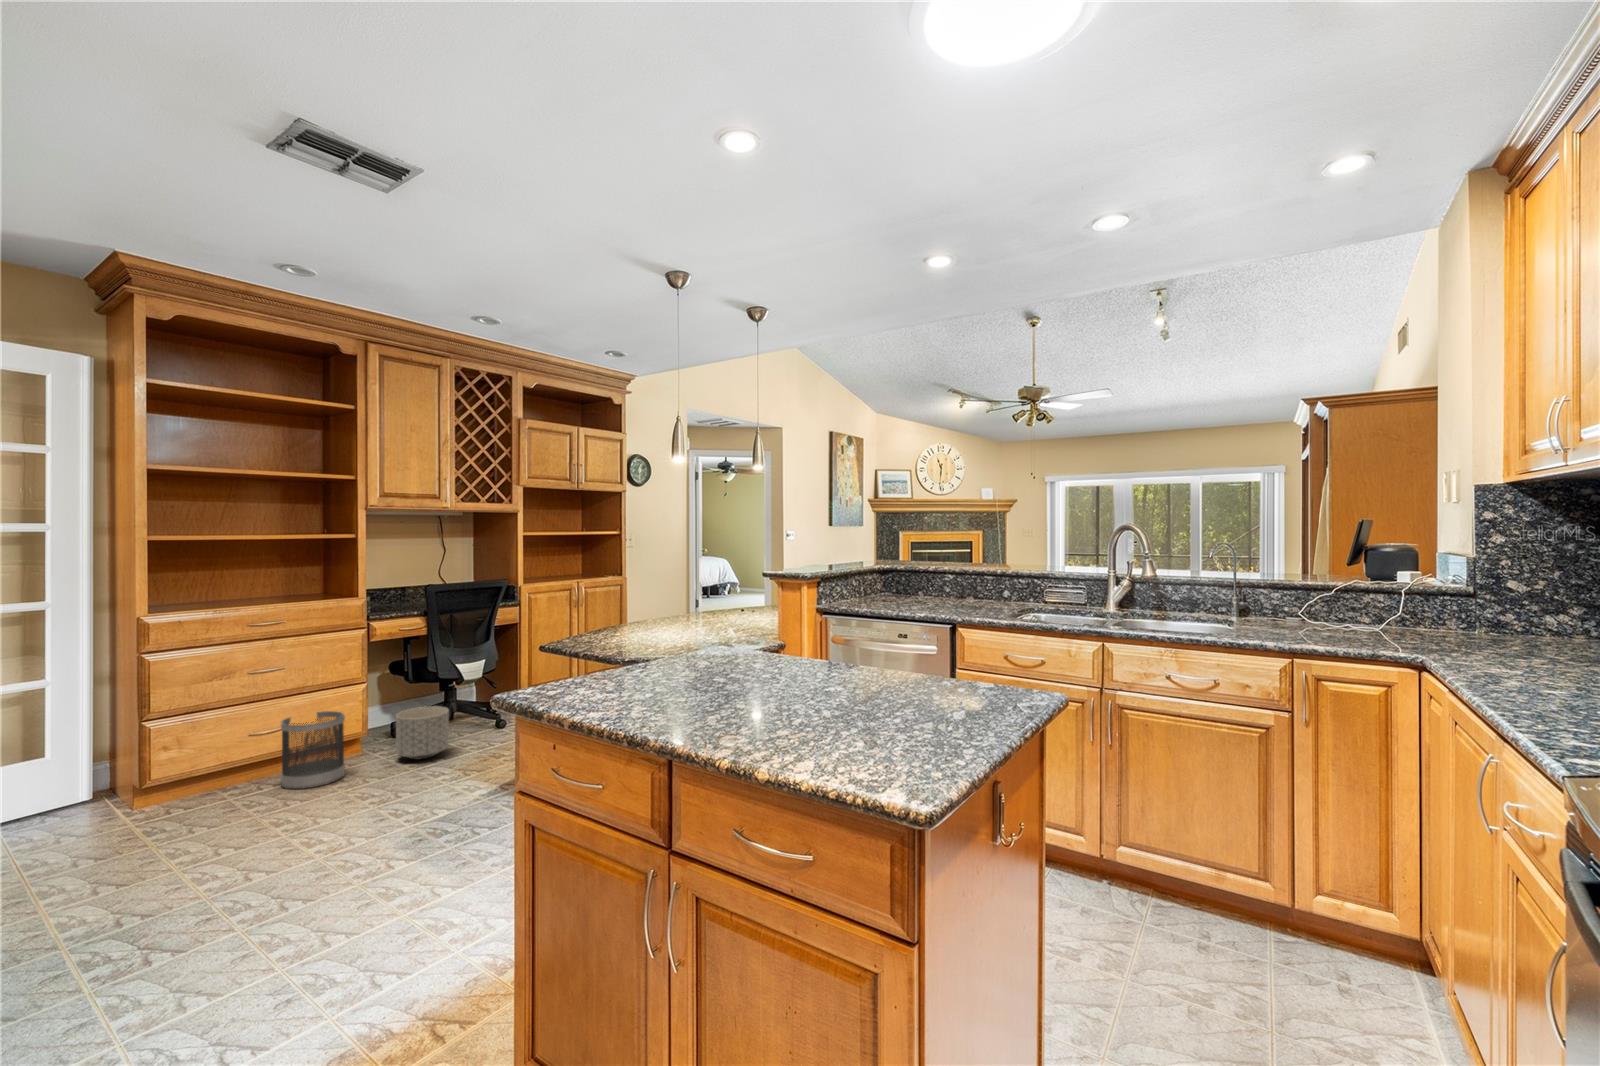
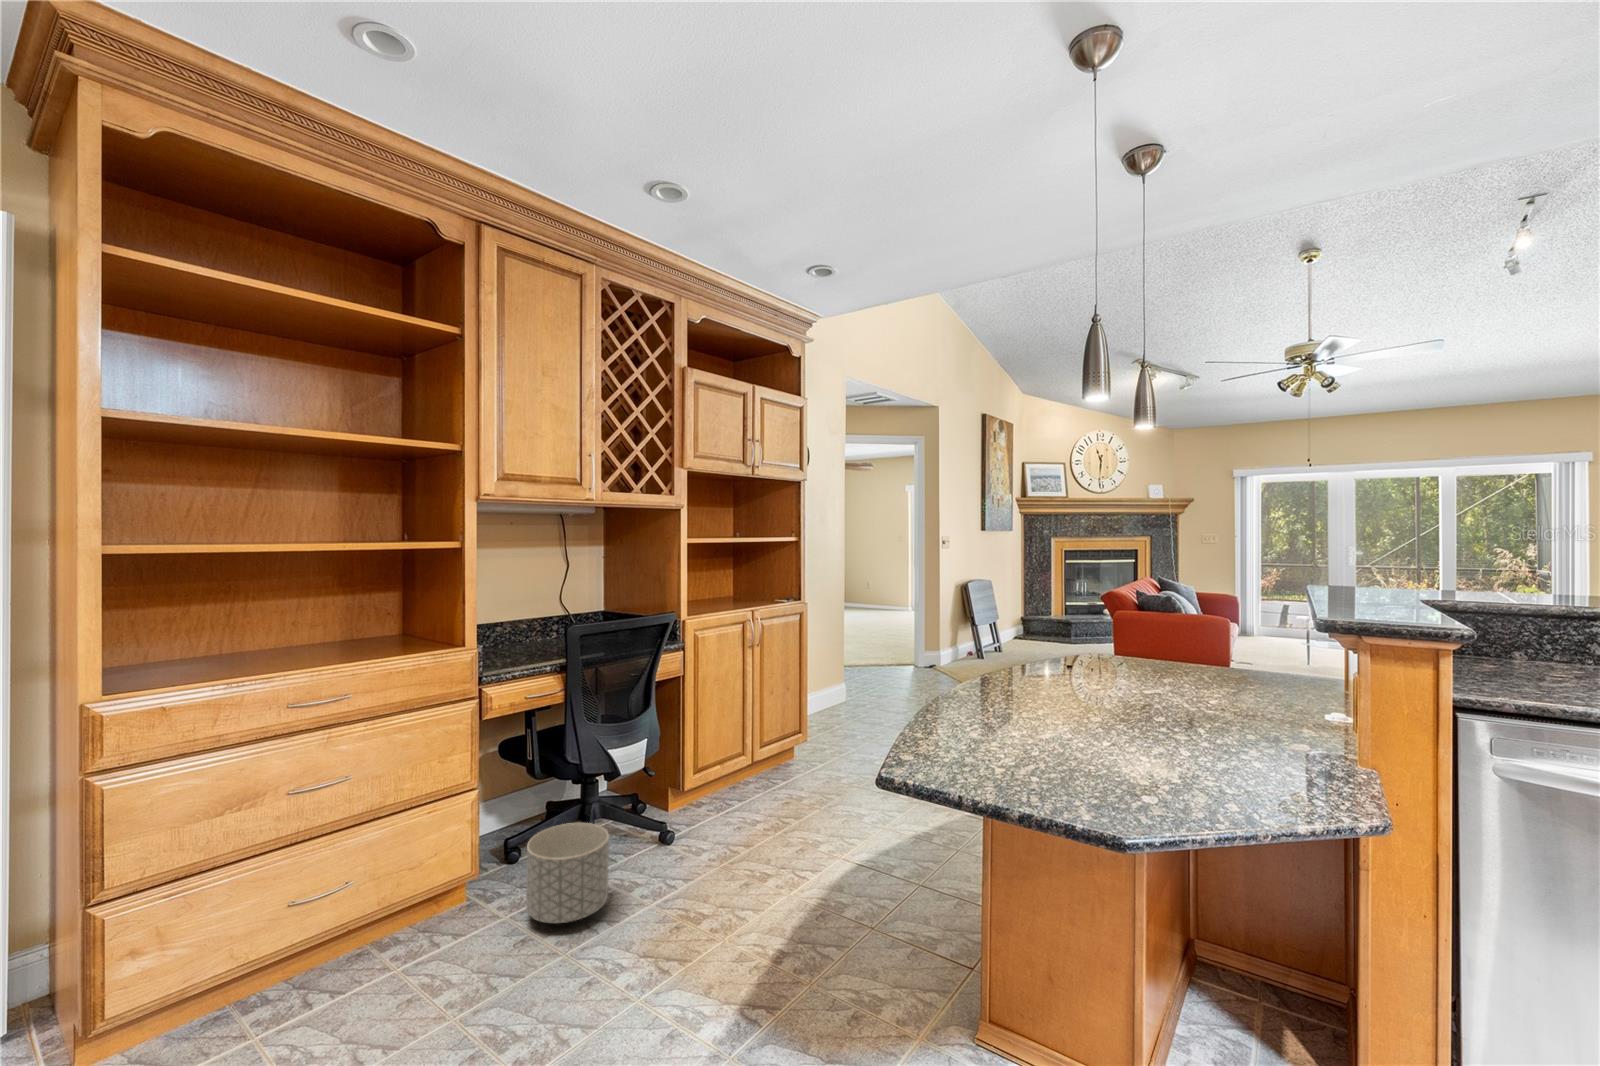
wastebasket: present [281,711,345,789] -> none [339,851,451,1019]

